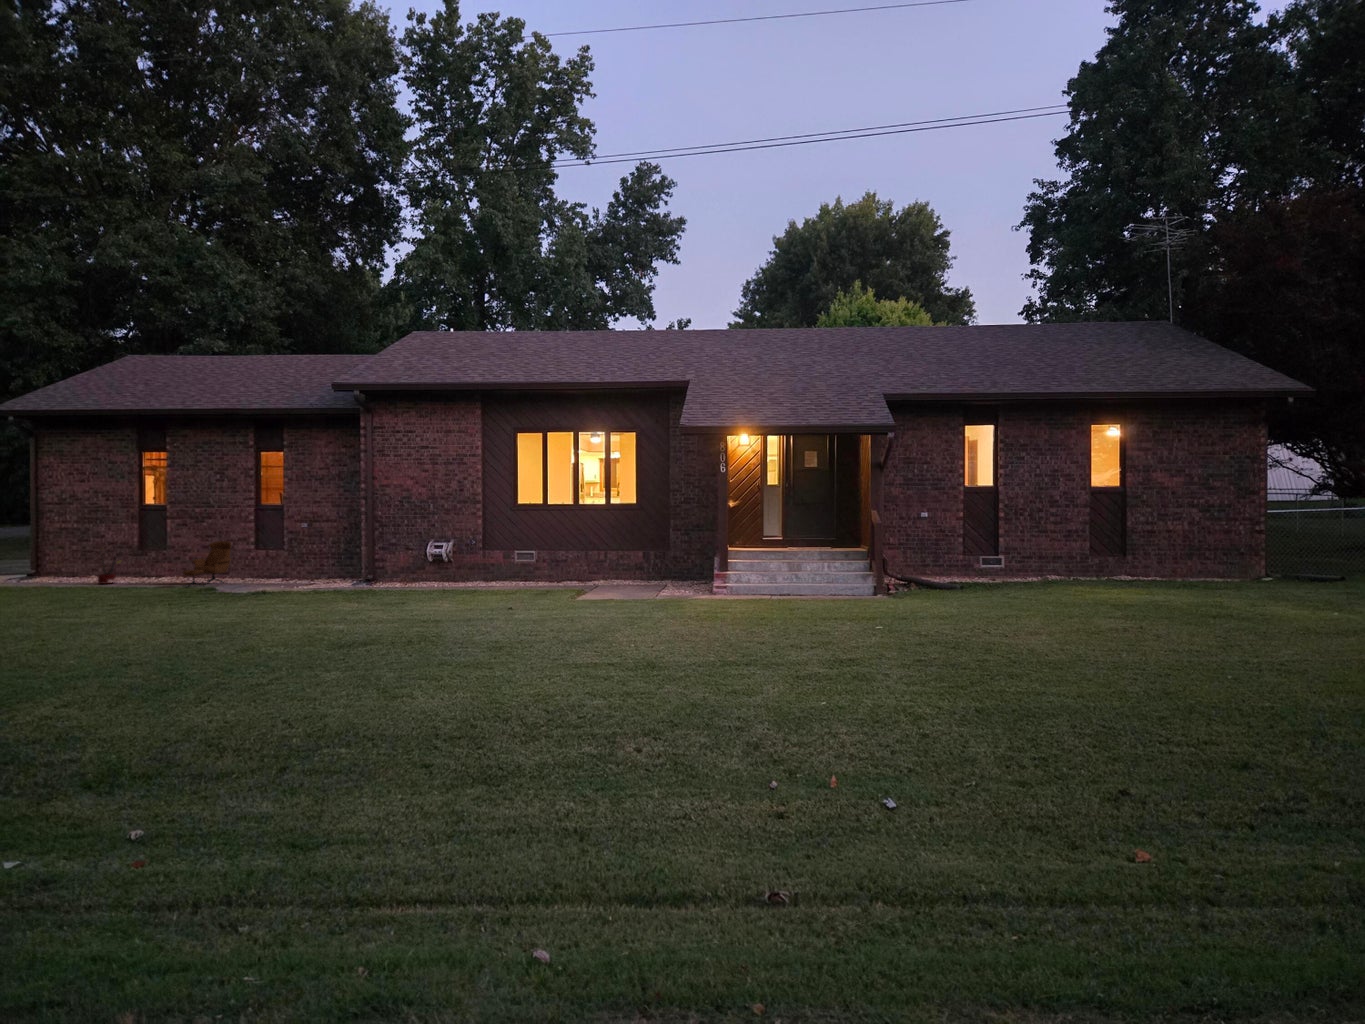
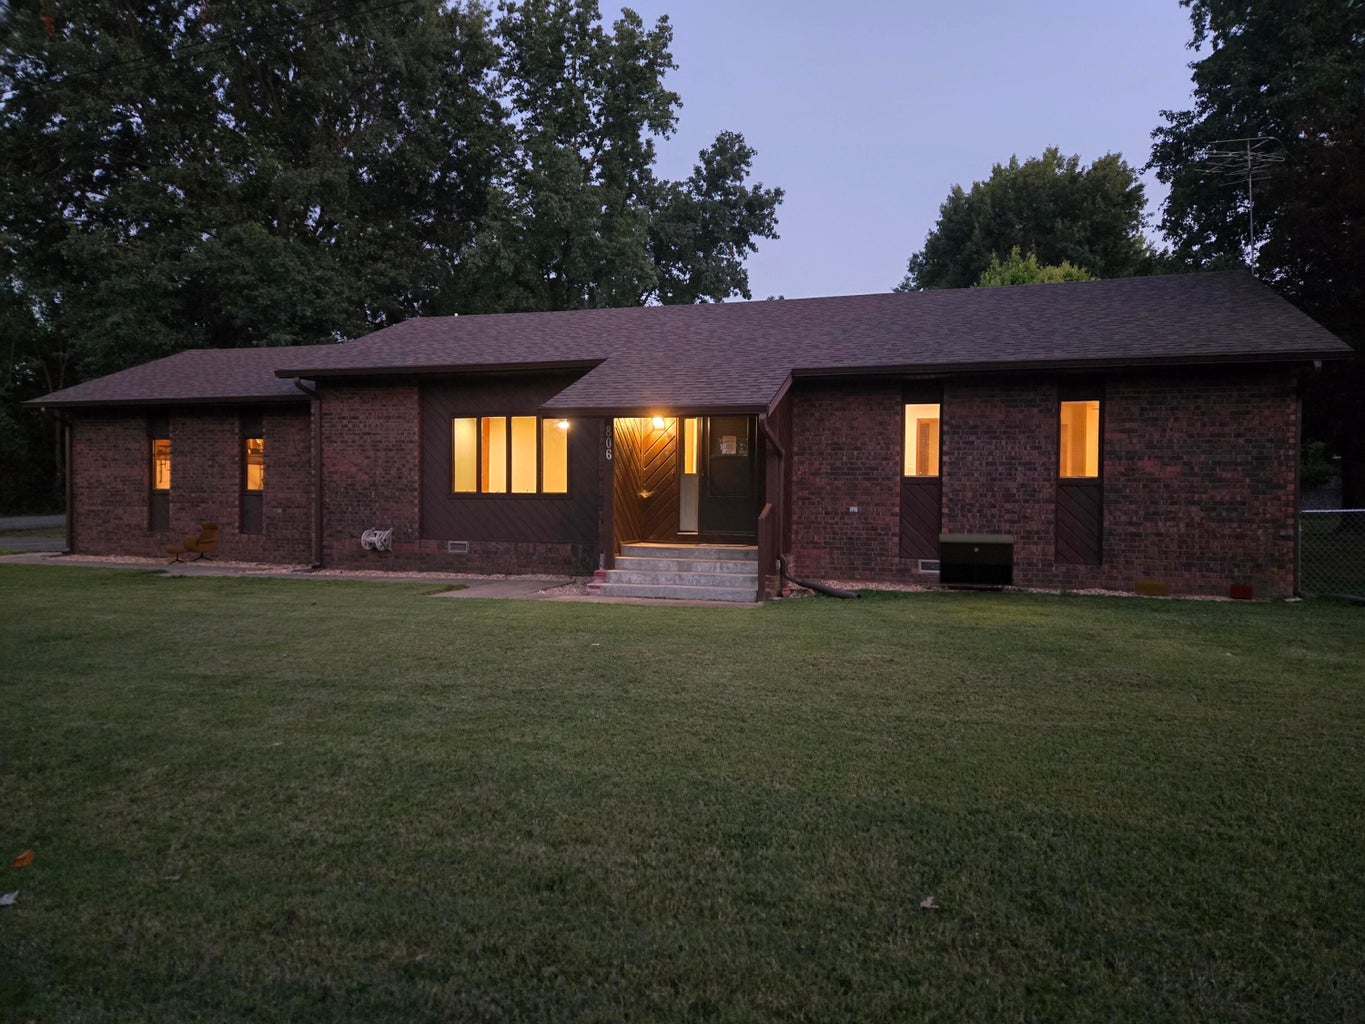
storage bench: none [997,534,1070,581] -> present [939,534,1014,591]
decorative plant: present [98,552,120,584] -> present [1225,554,1277,598]
woven basket: none [1156,553,1184,580] -> present [1134,563,1169,595]

